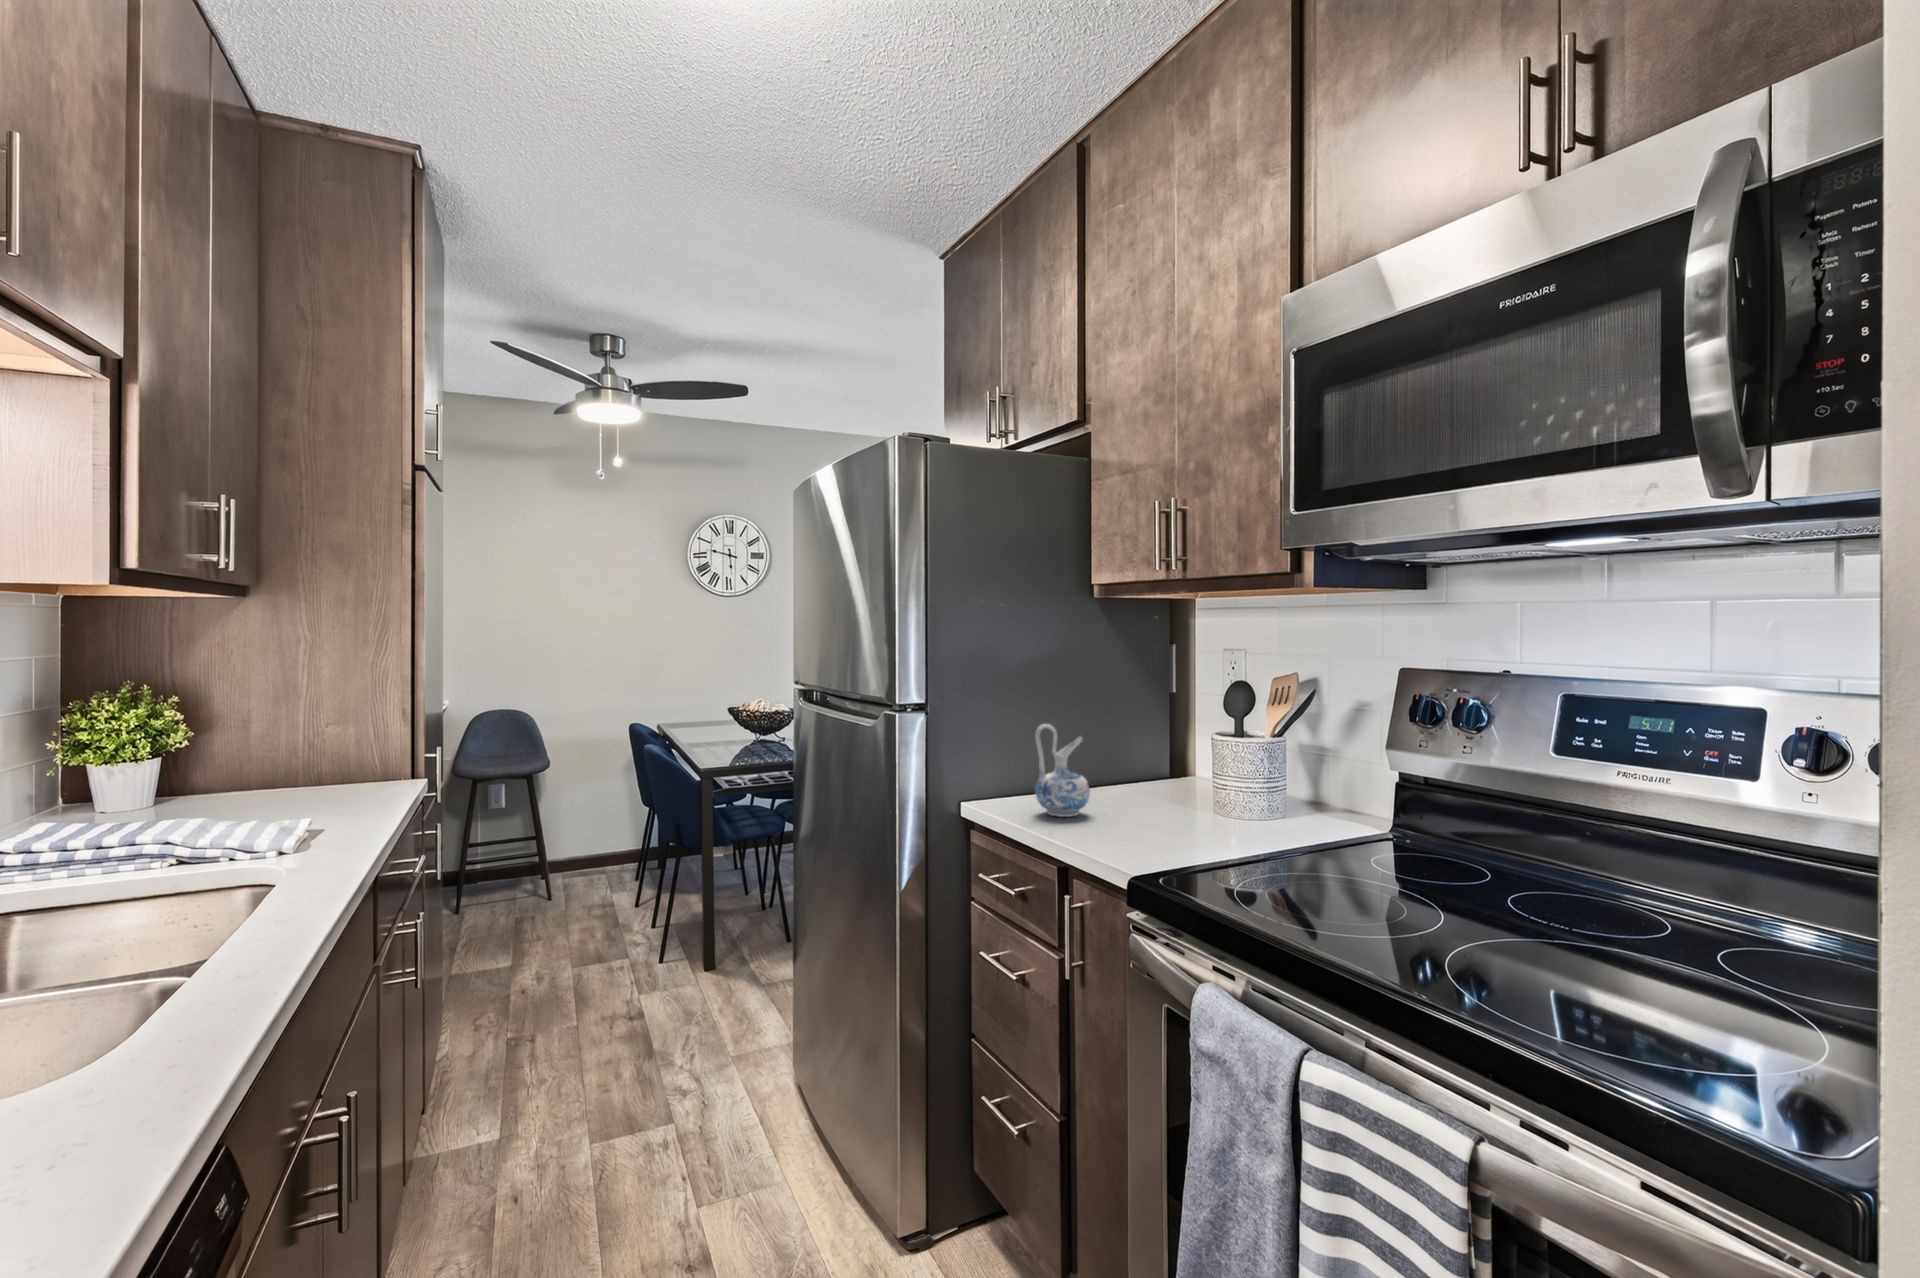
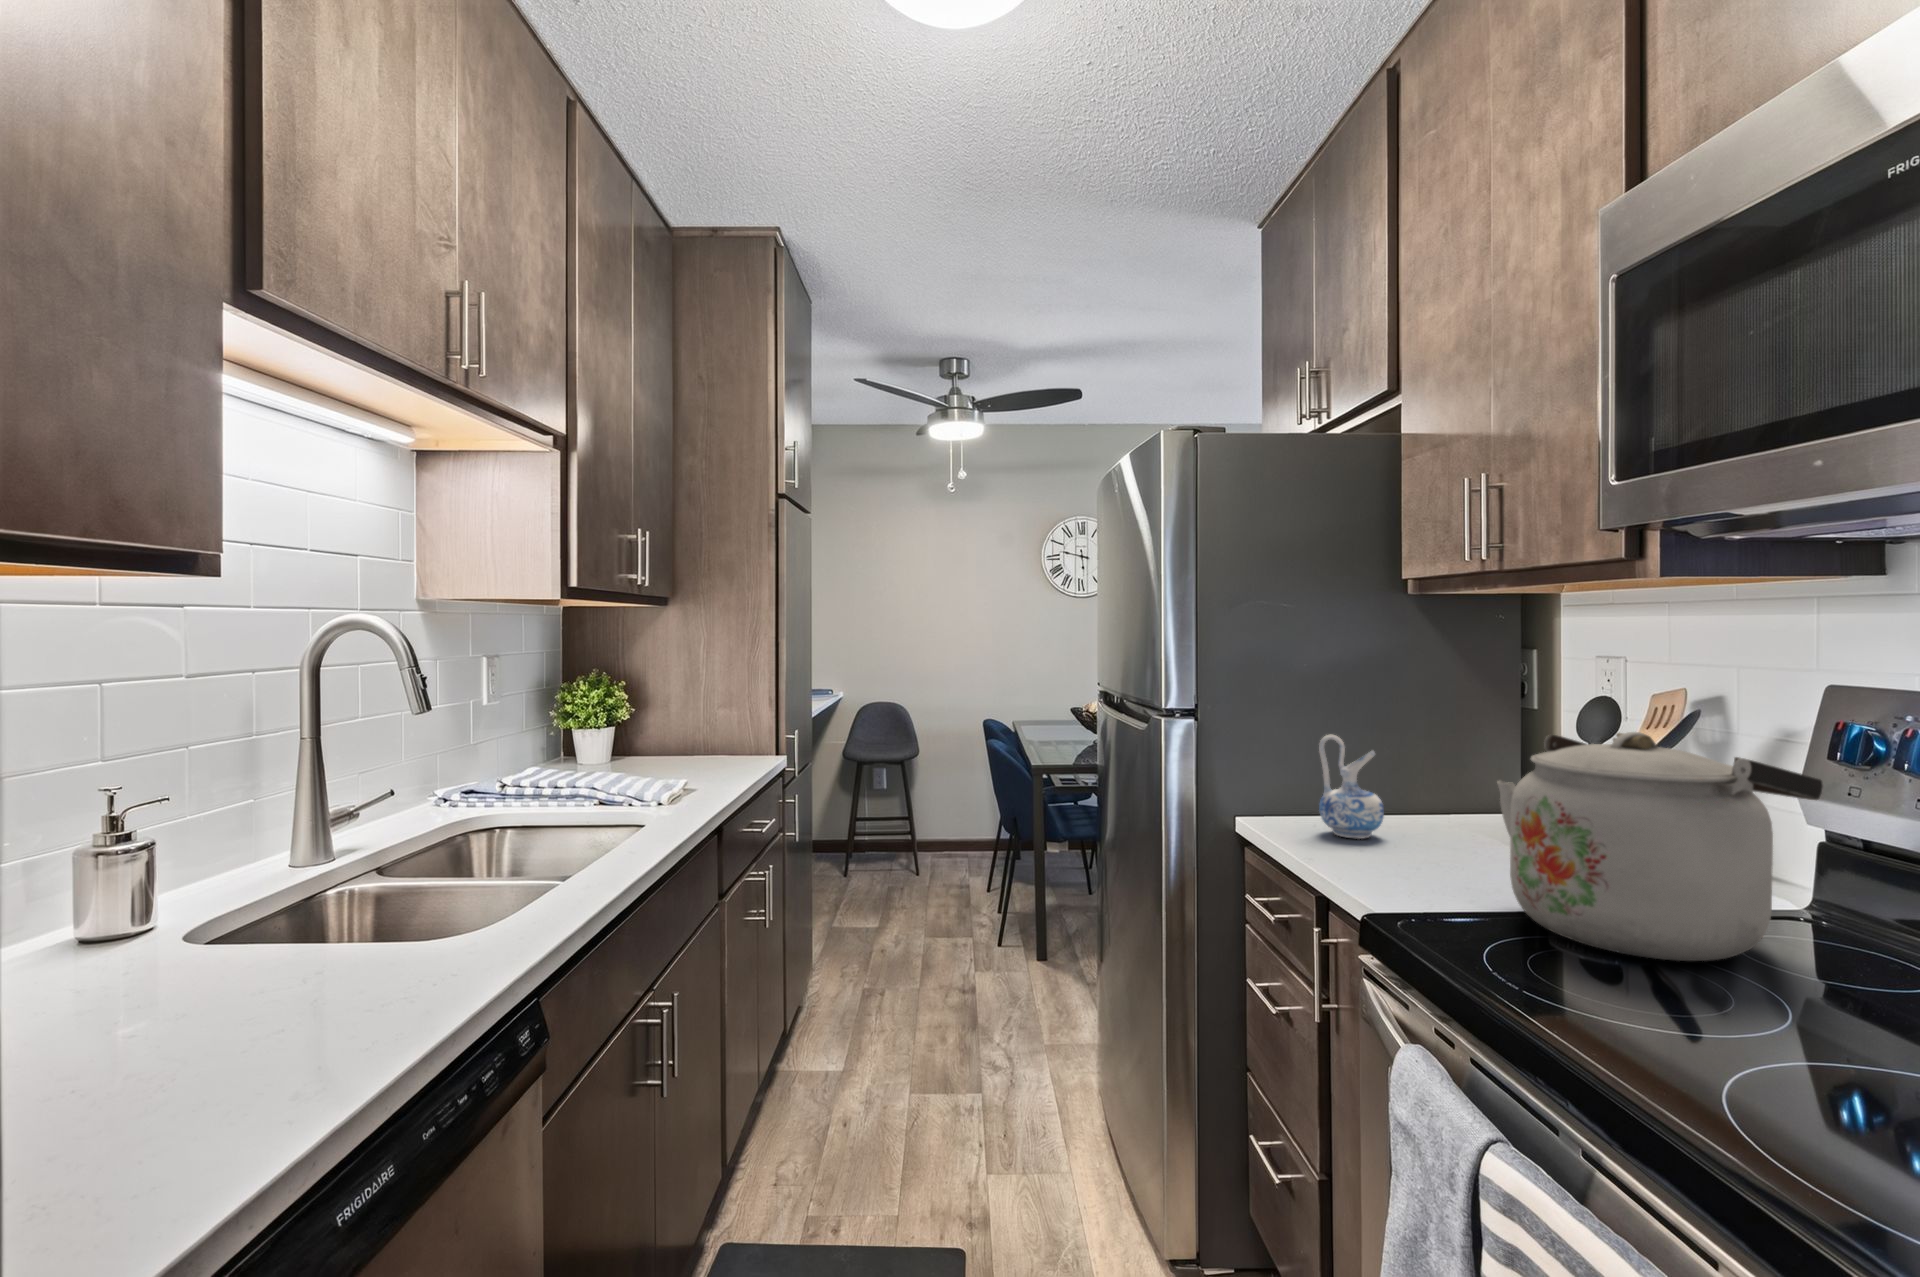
kettle: none [1203,710,1431,891] -> present [1497,732,1823,961]

